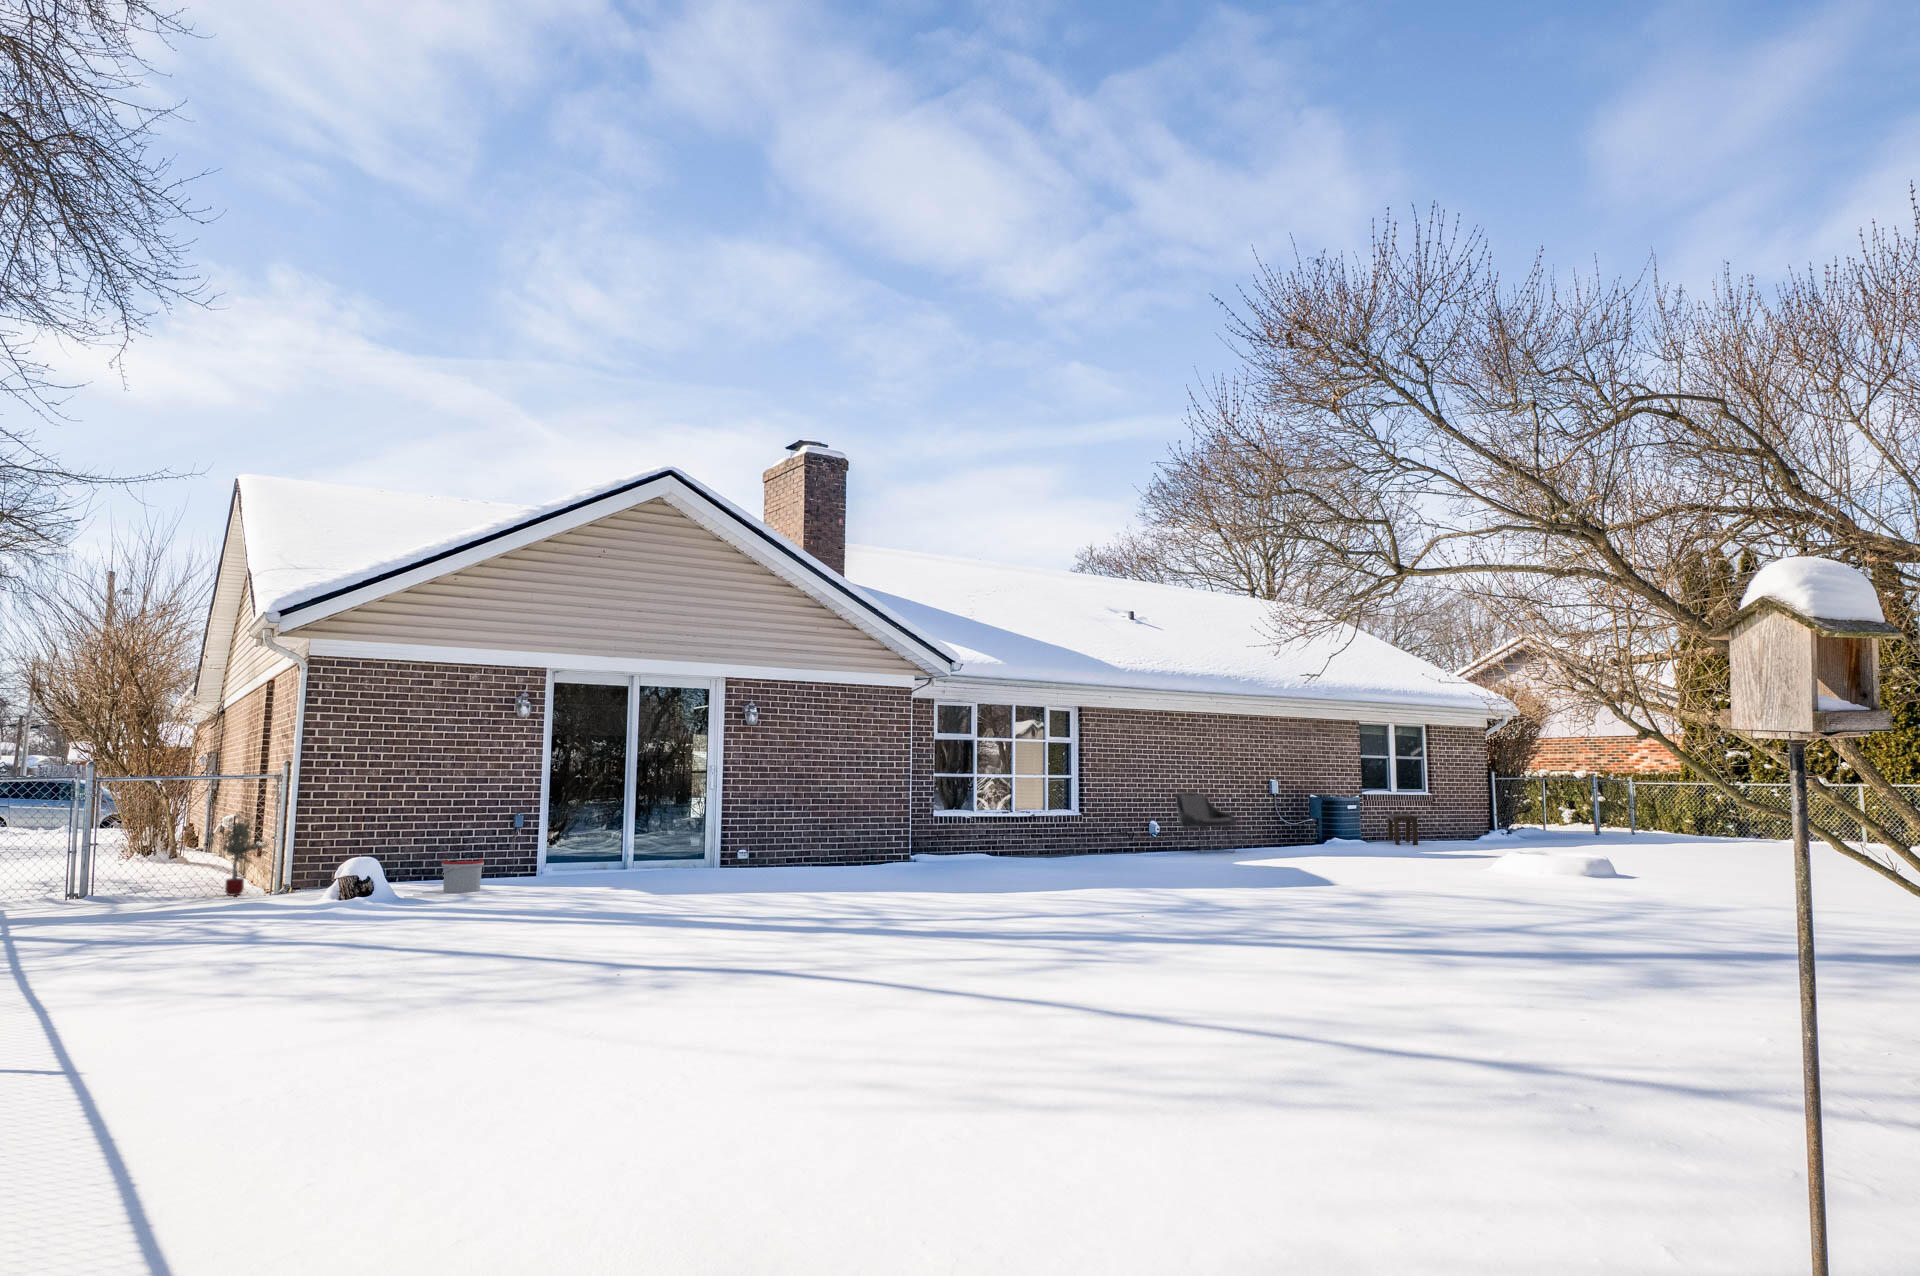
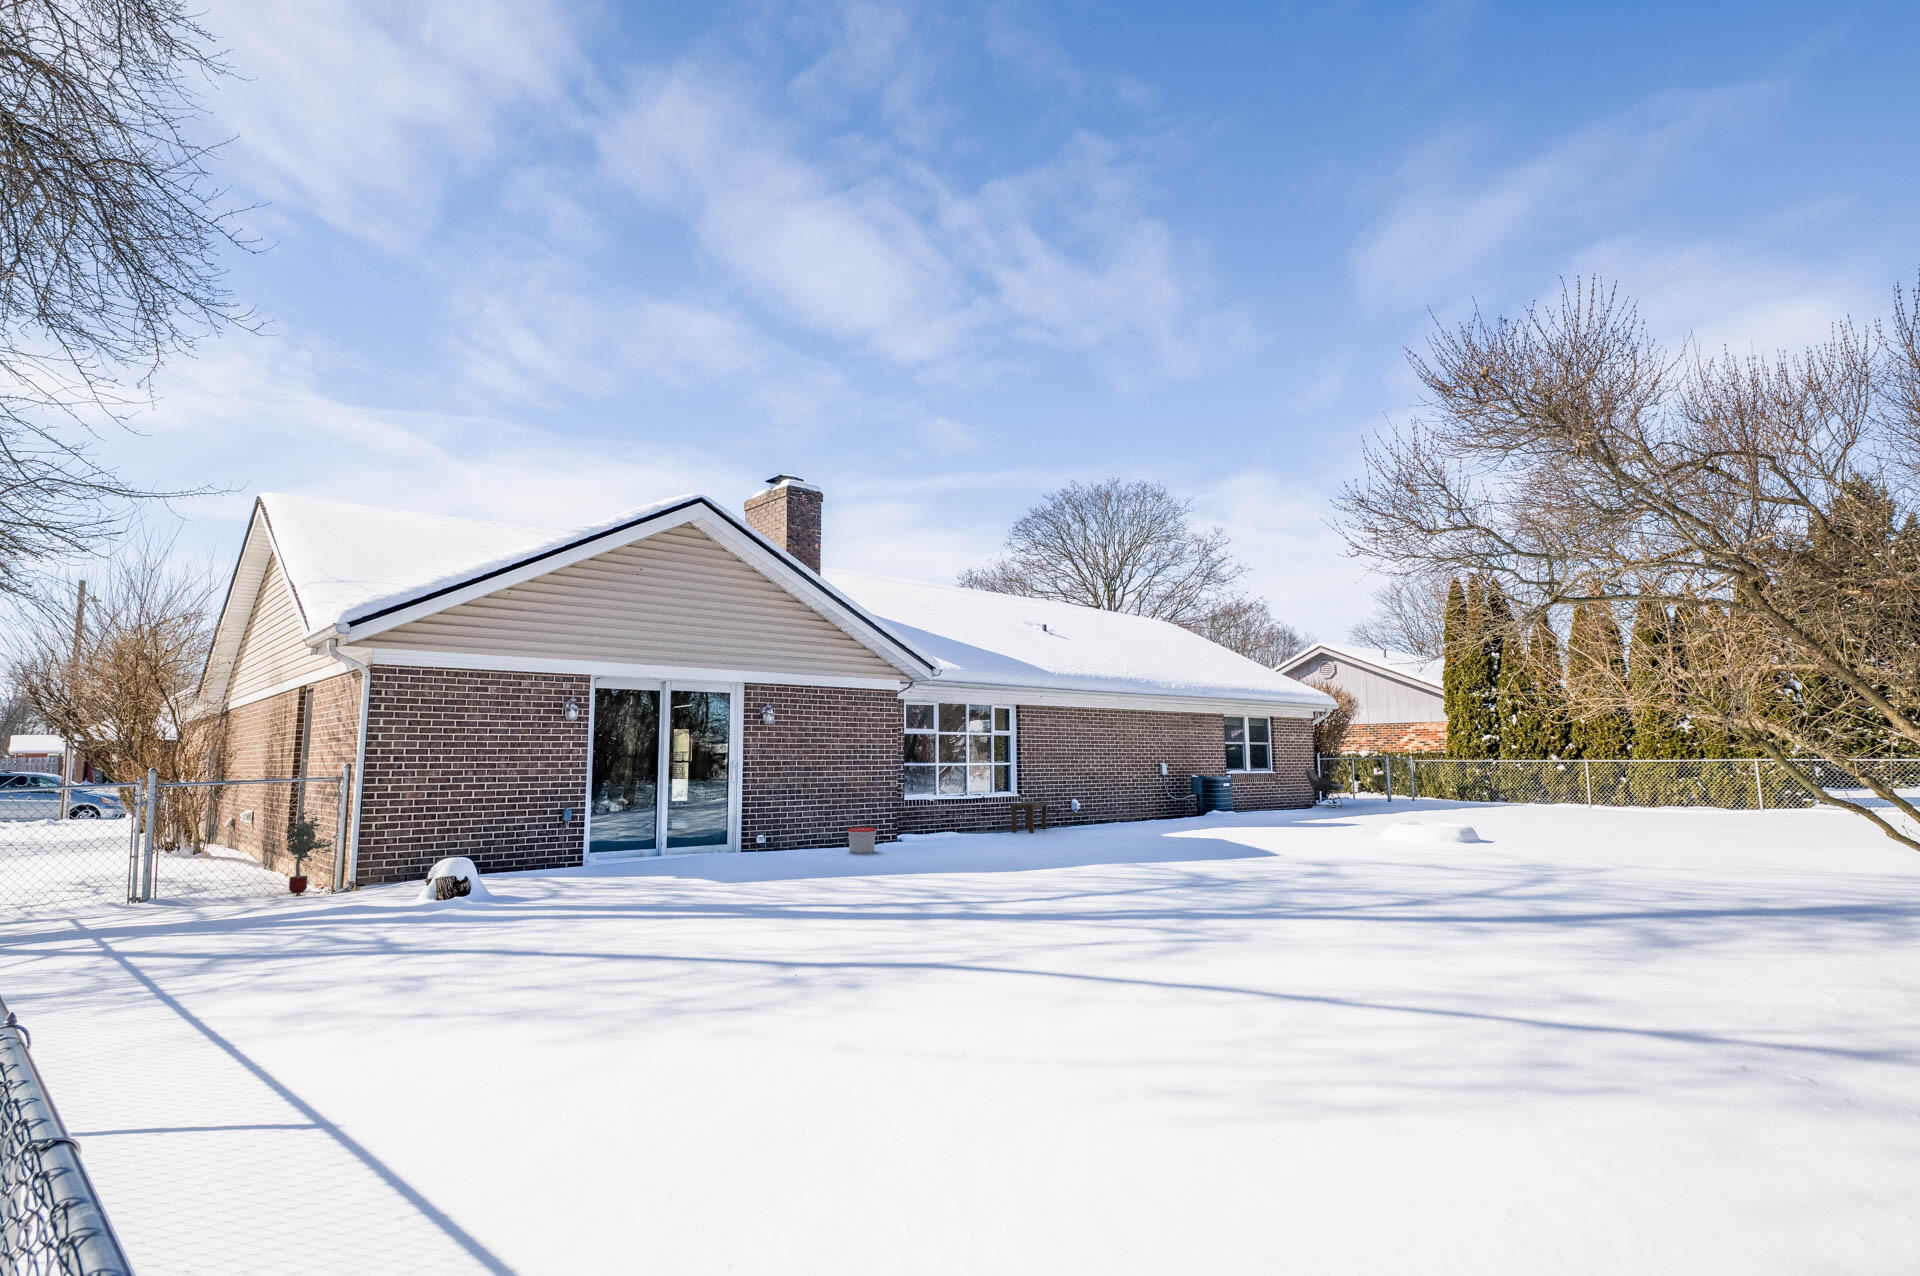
lounge chair: present [1175,792,1237,853] -> present [1305,768,1344,808]
bench: present [1387,814,1418,845] -> present [1011,801,1048,833]
bucket: present [442,859,484,893] -> present [848,827,876,853]

